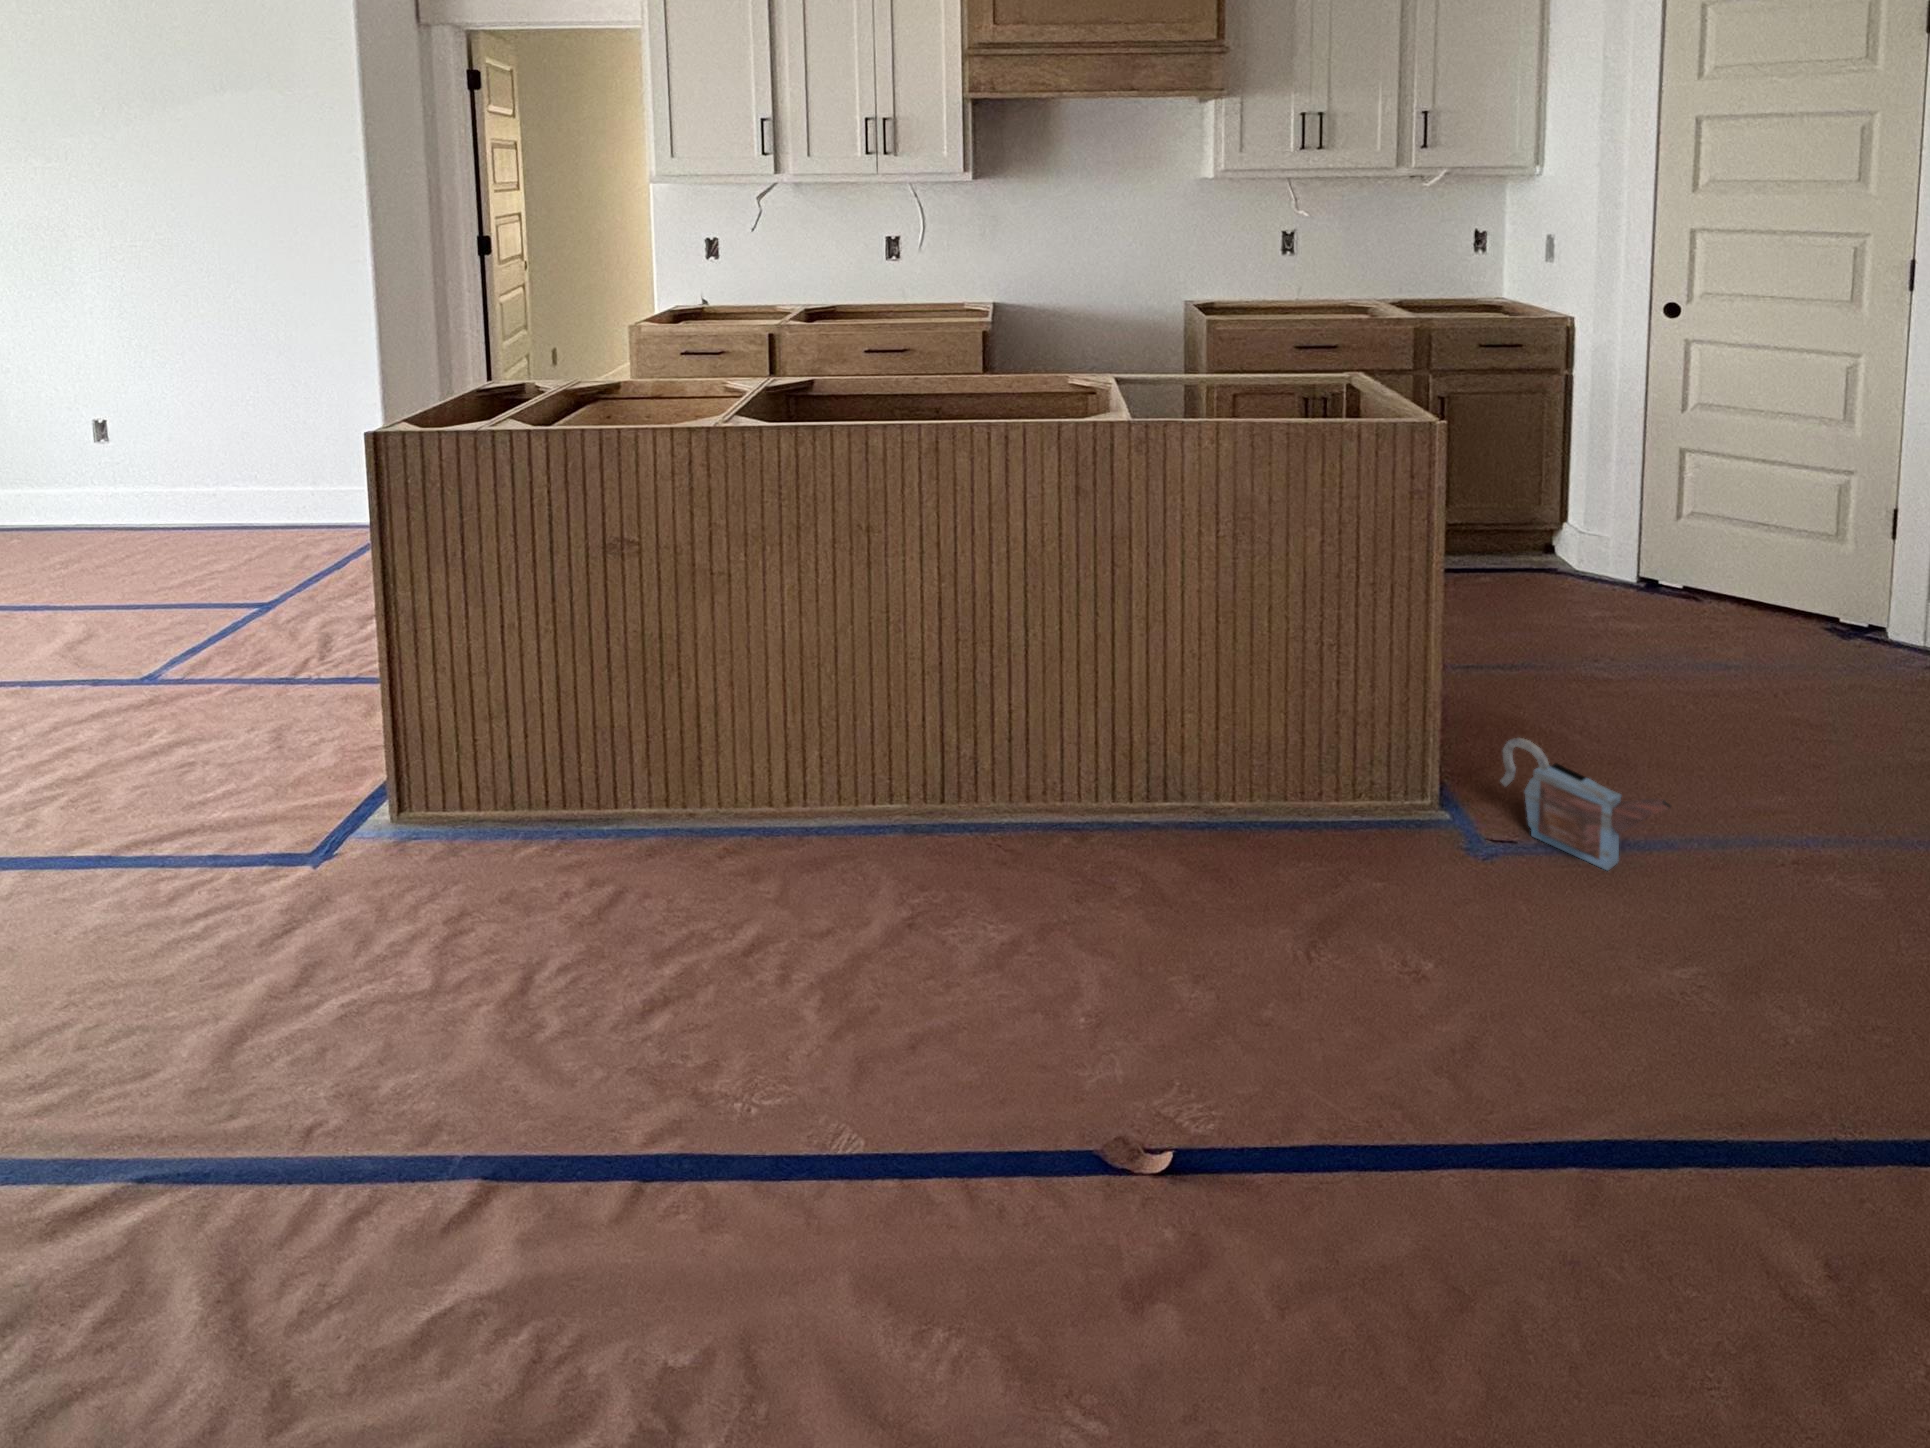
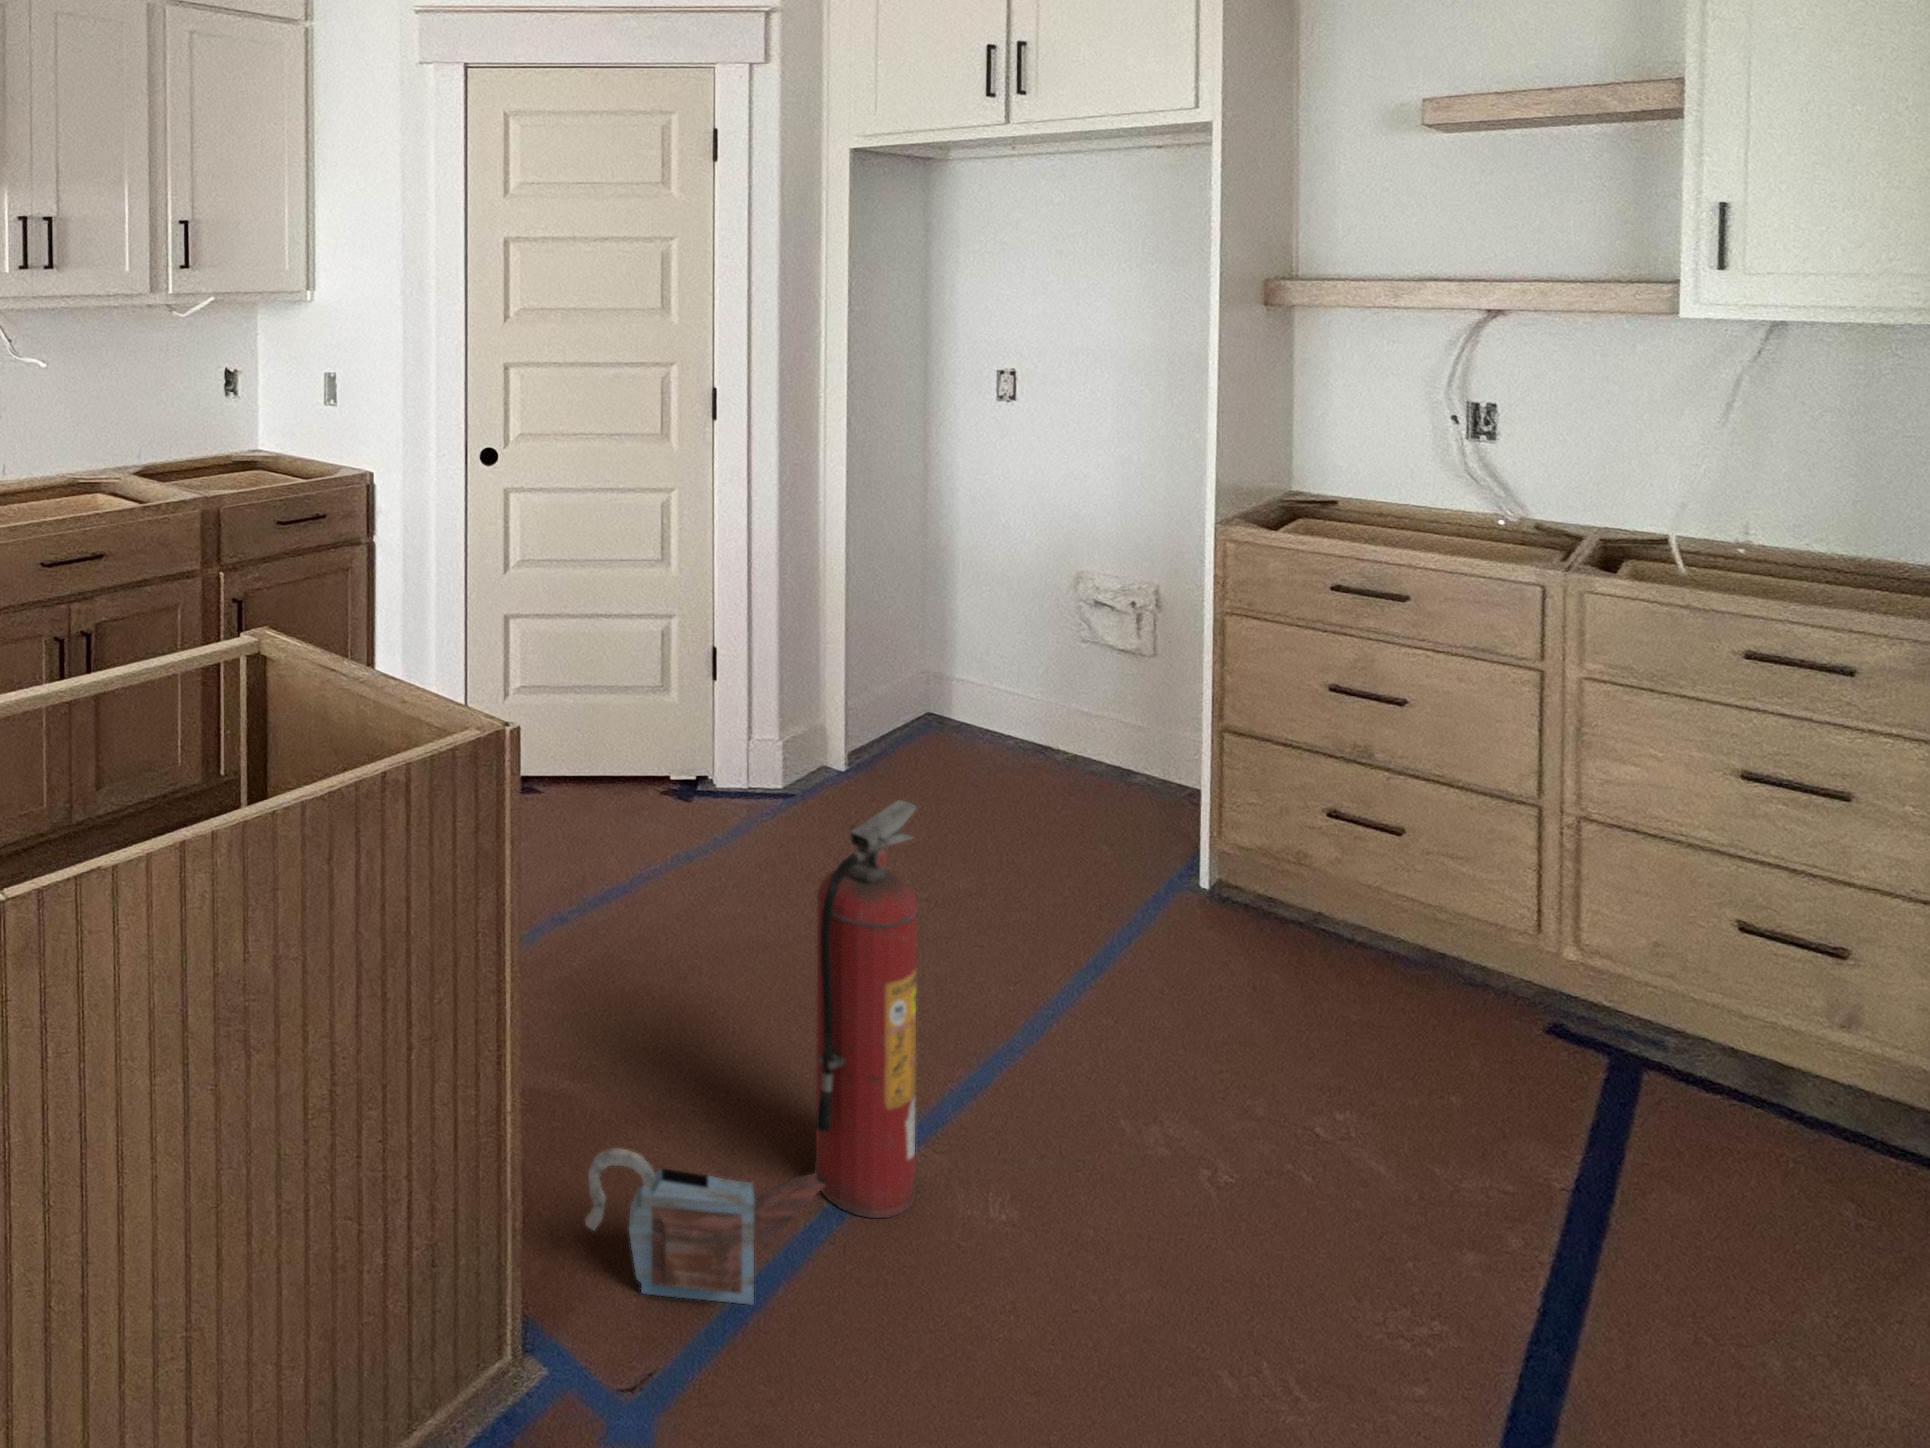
fire extinguisher: none [1708,579,1847,888] -> present [815,800,918,1218]

